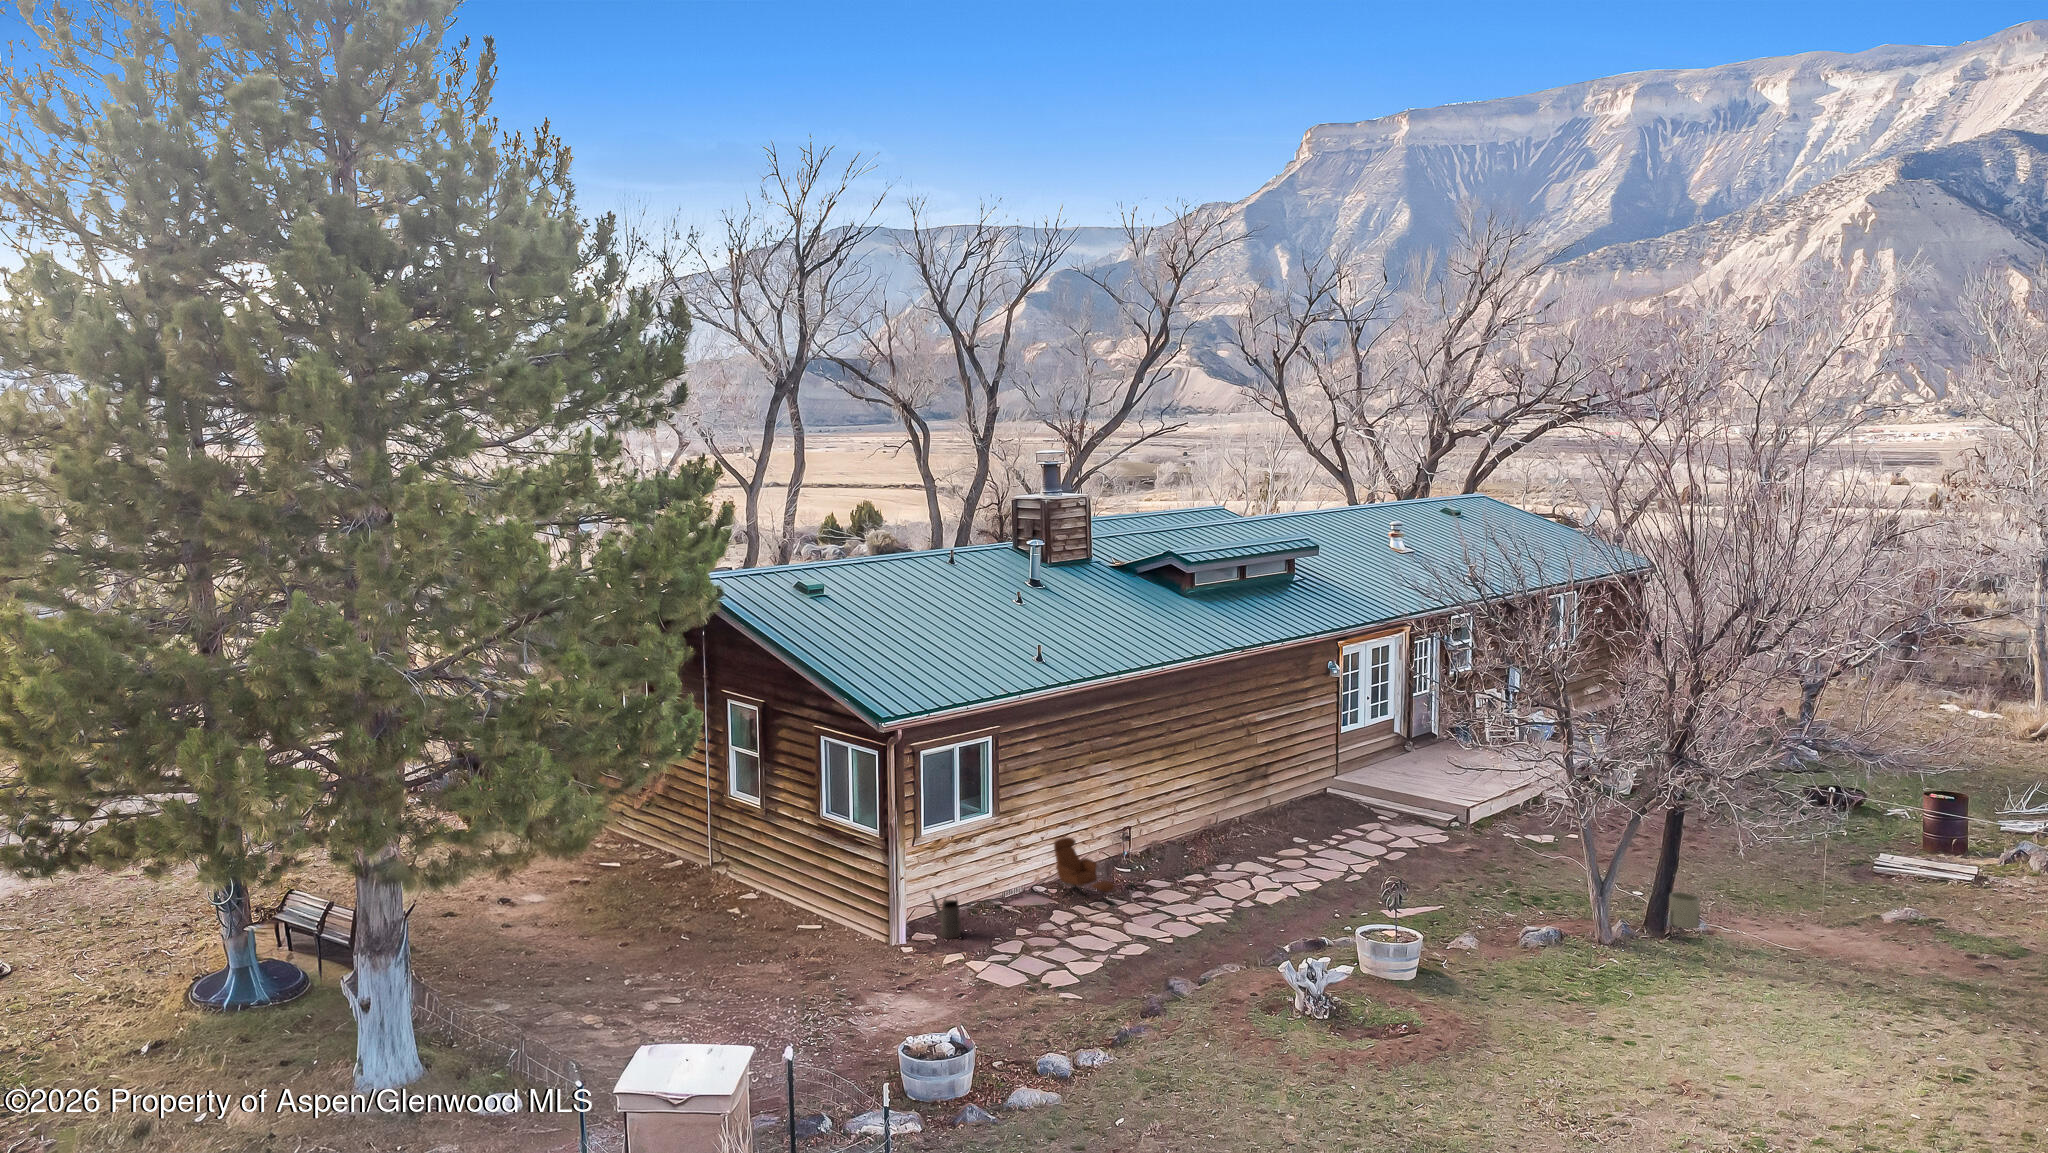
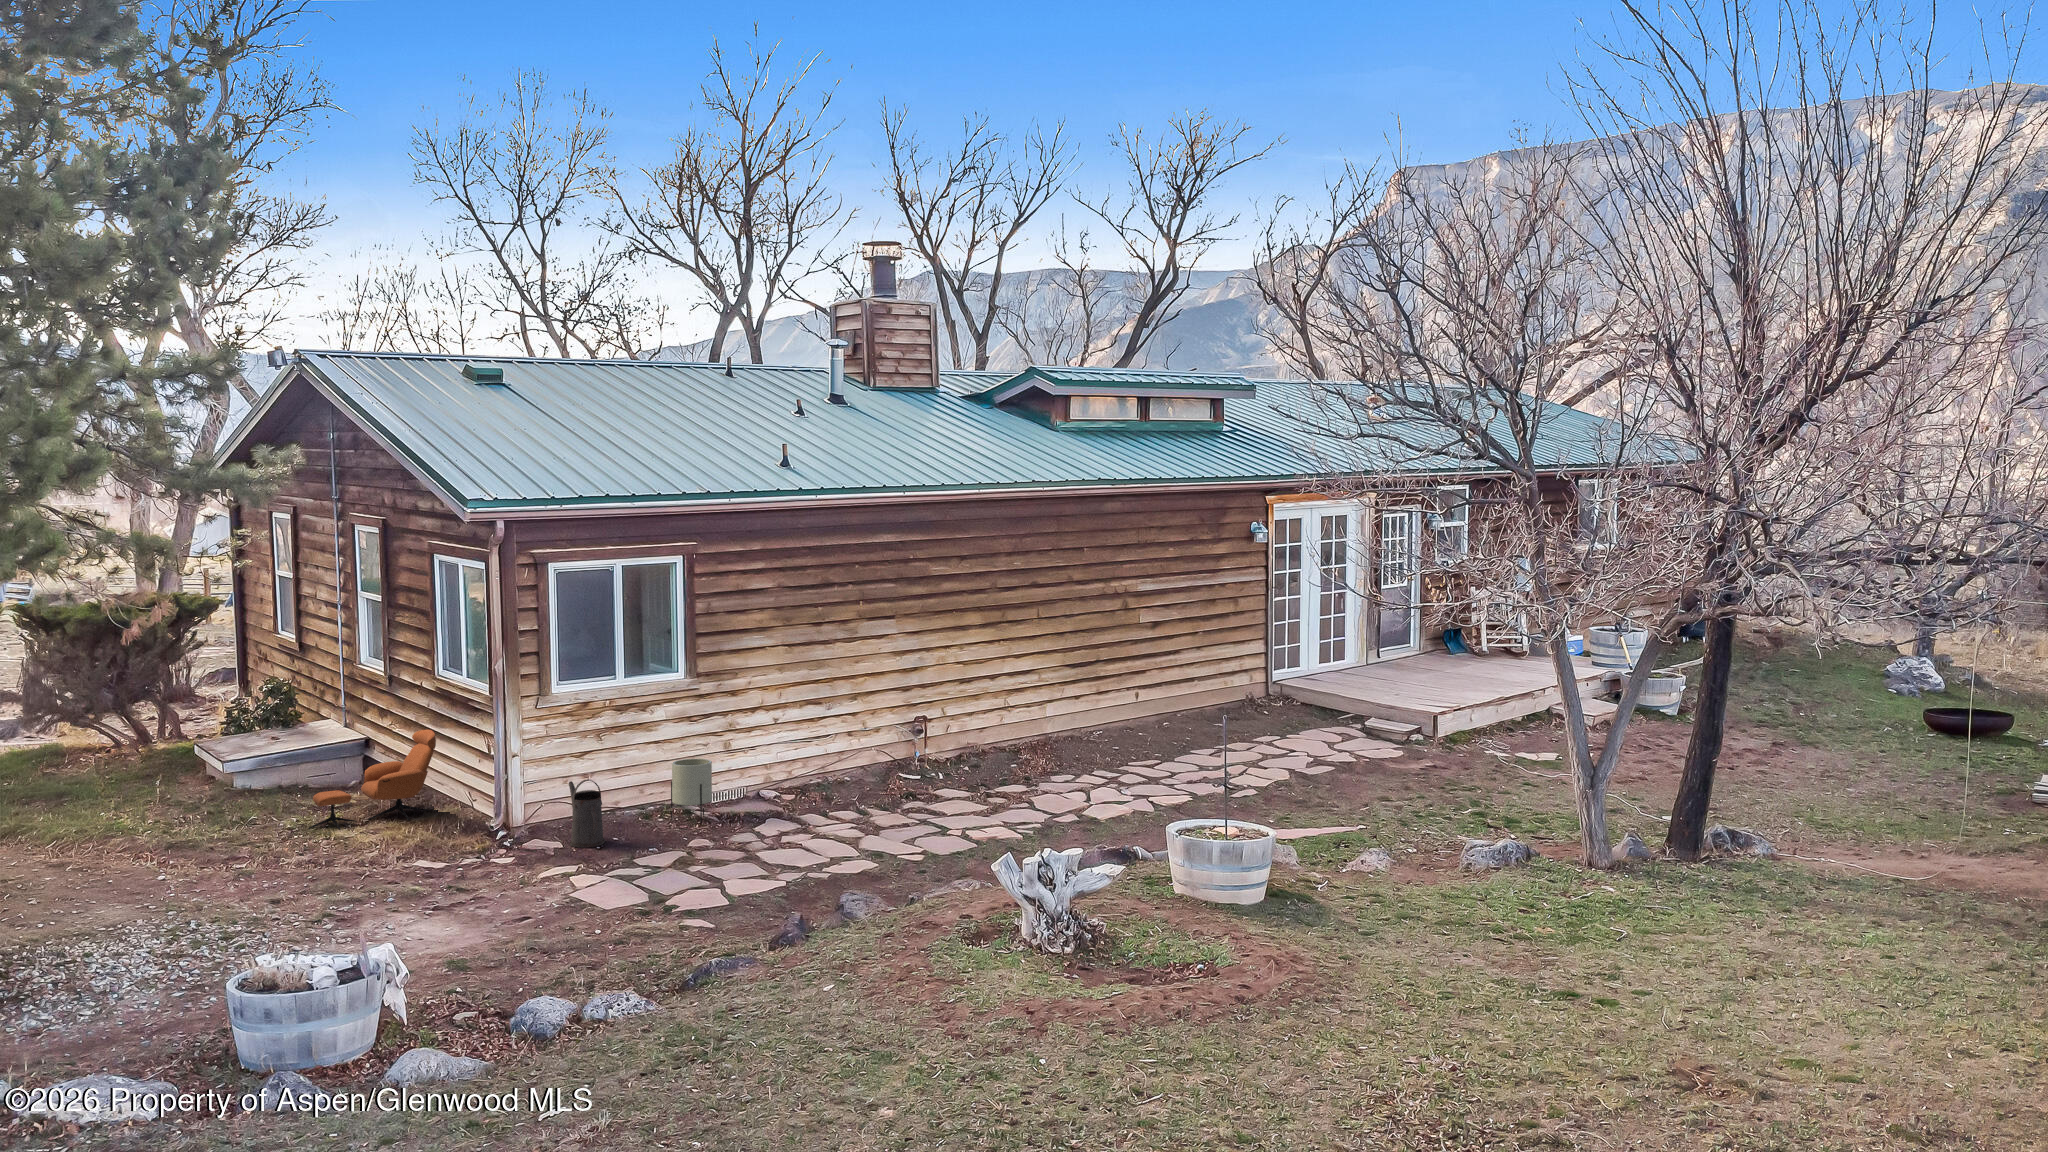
lounge chair: present [1054,837,1114,902] -> present [308,729,436,829]
planter: present [1668,892,1700,928] -> present [671,759,712,823]

